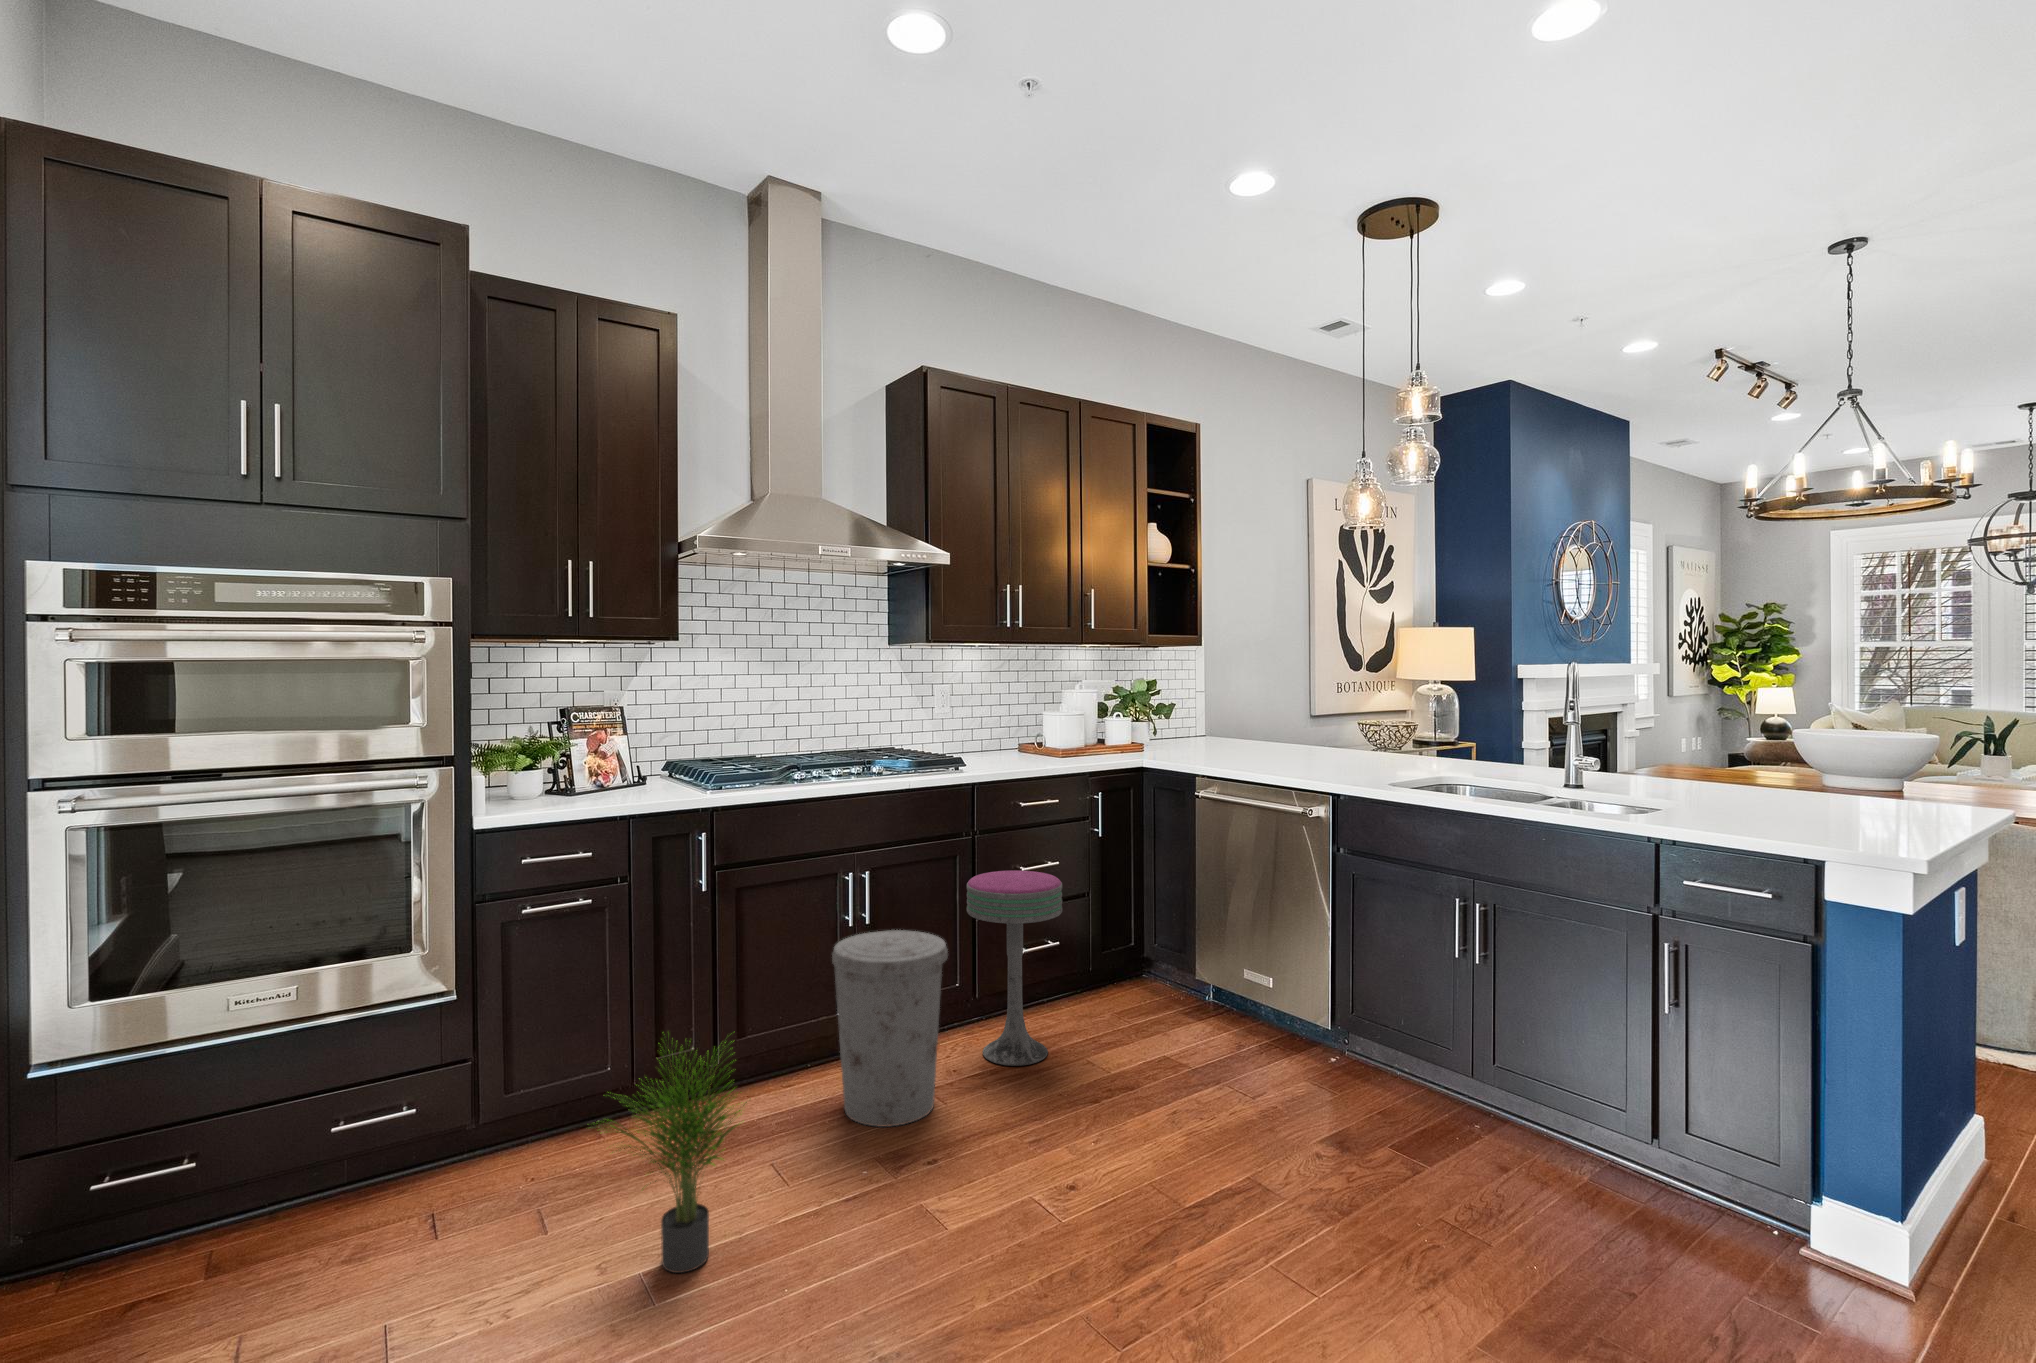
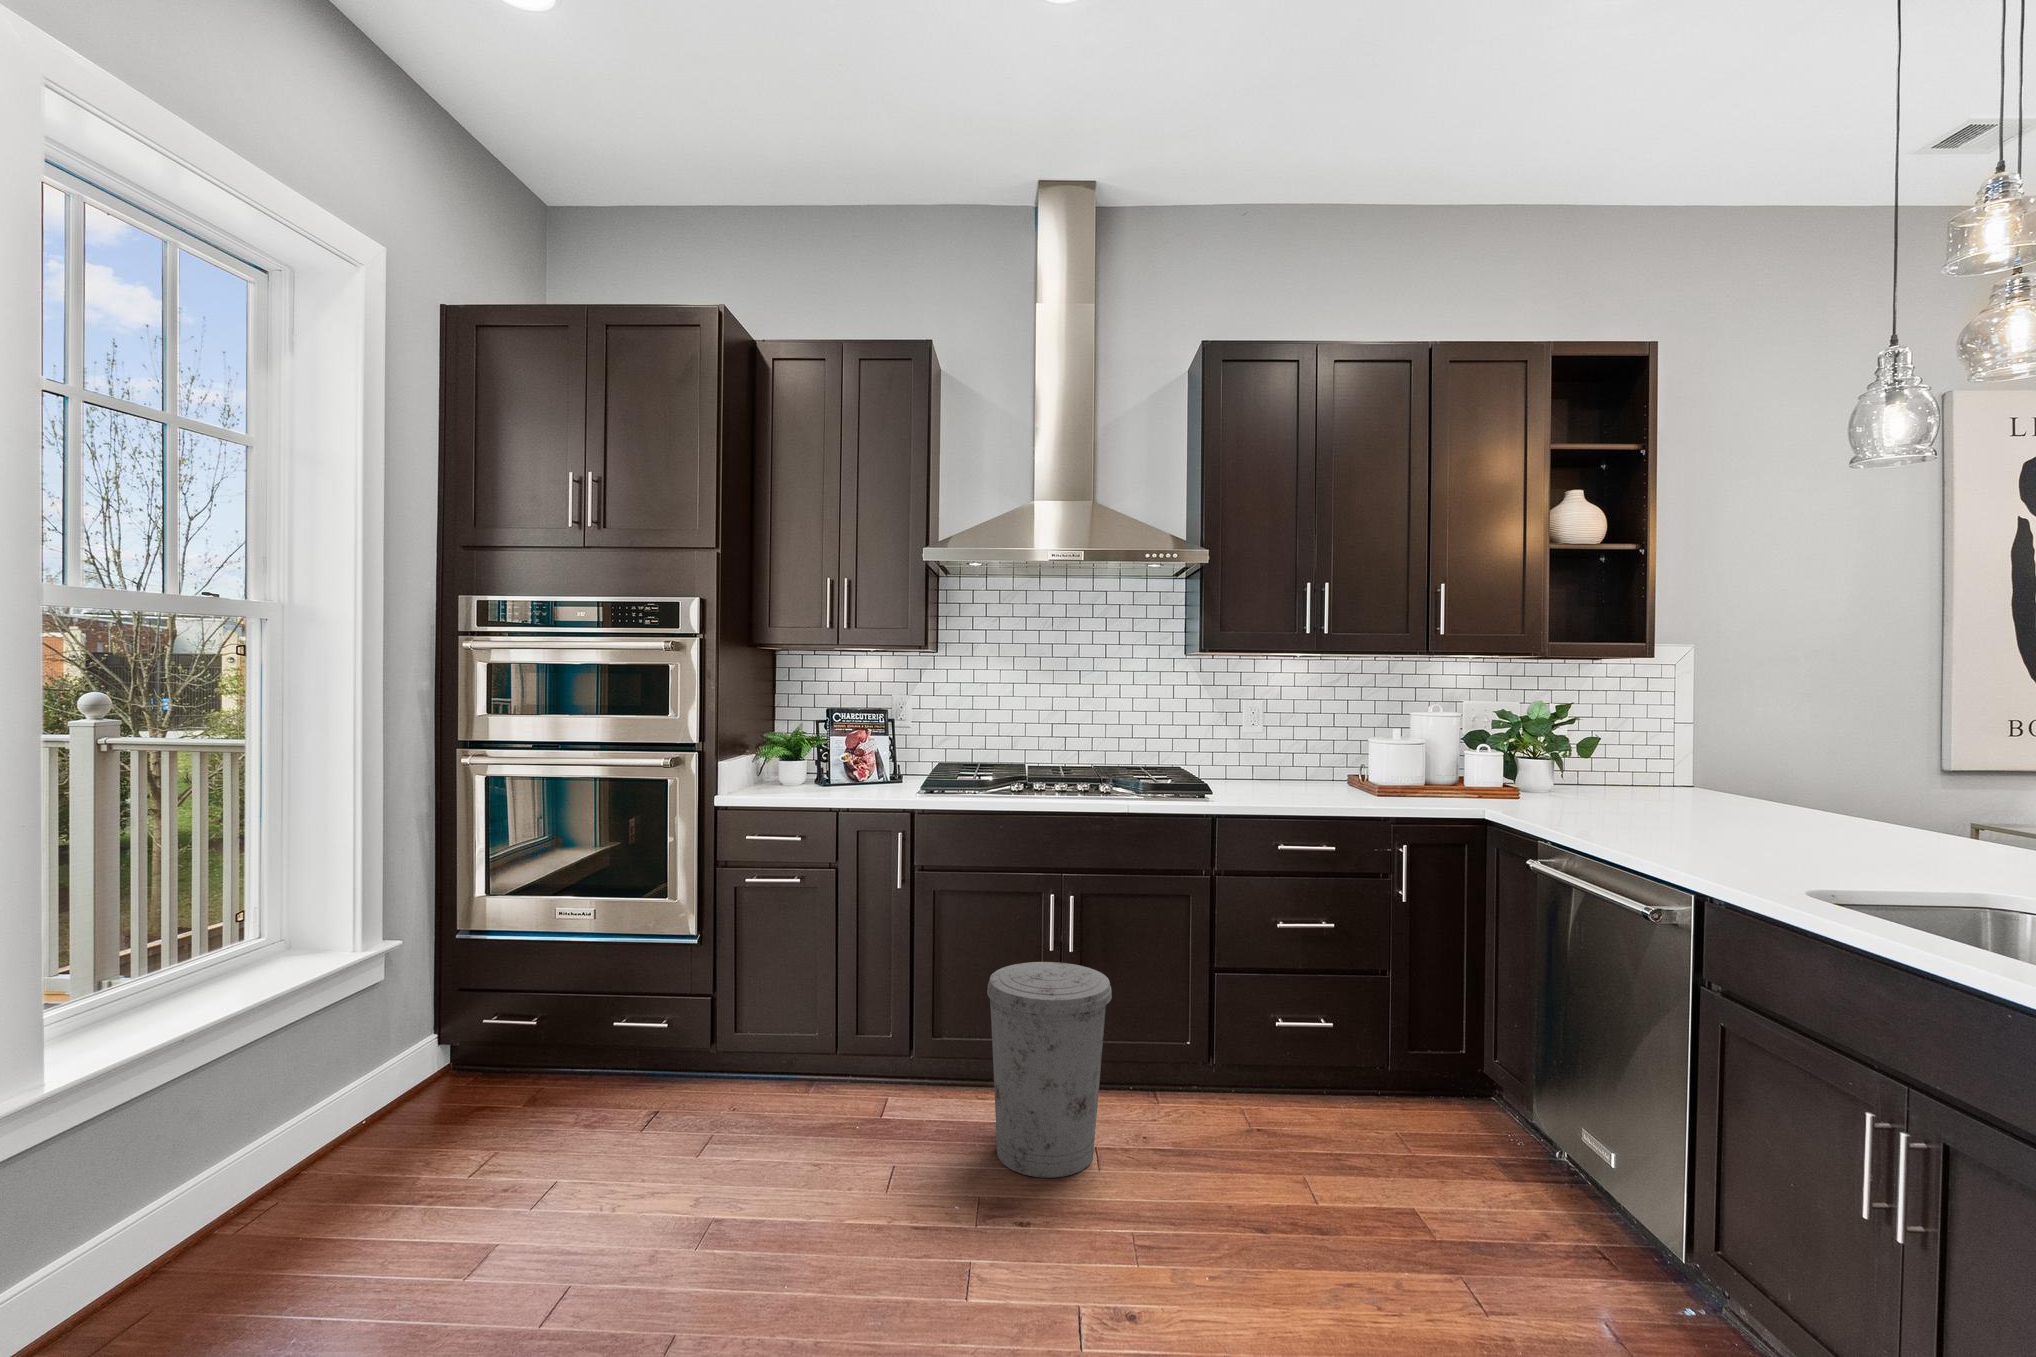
bar stool: present [967,871,1062,1066] -> none [1176,921,1293,1158]
potted plant: present [593,1037,747,1273] -> none [671,1012,809,1243]

